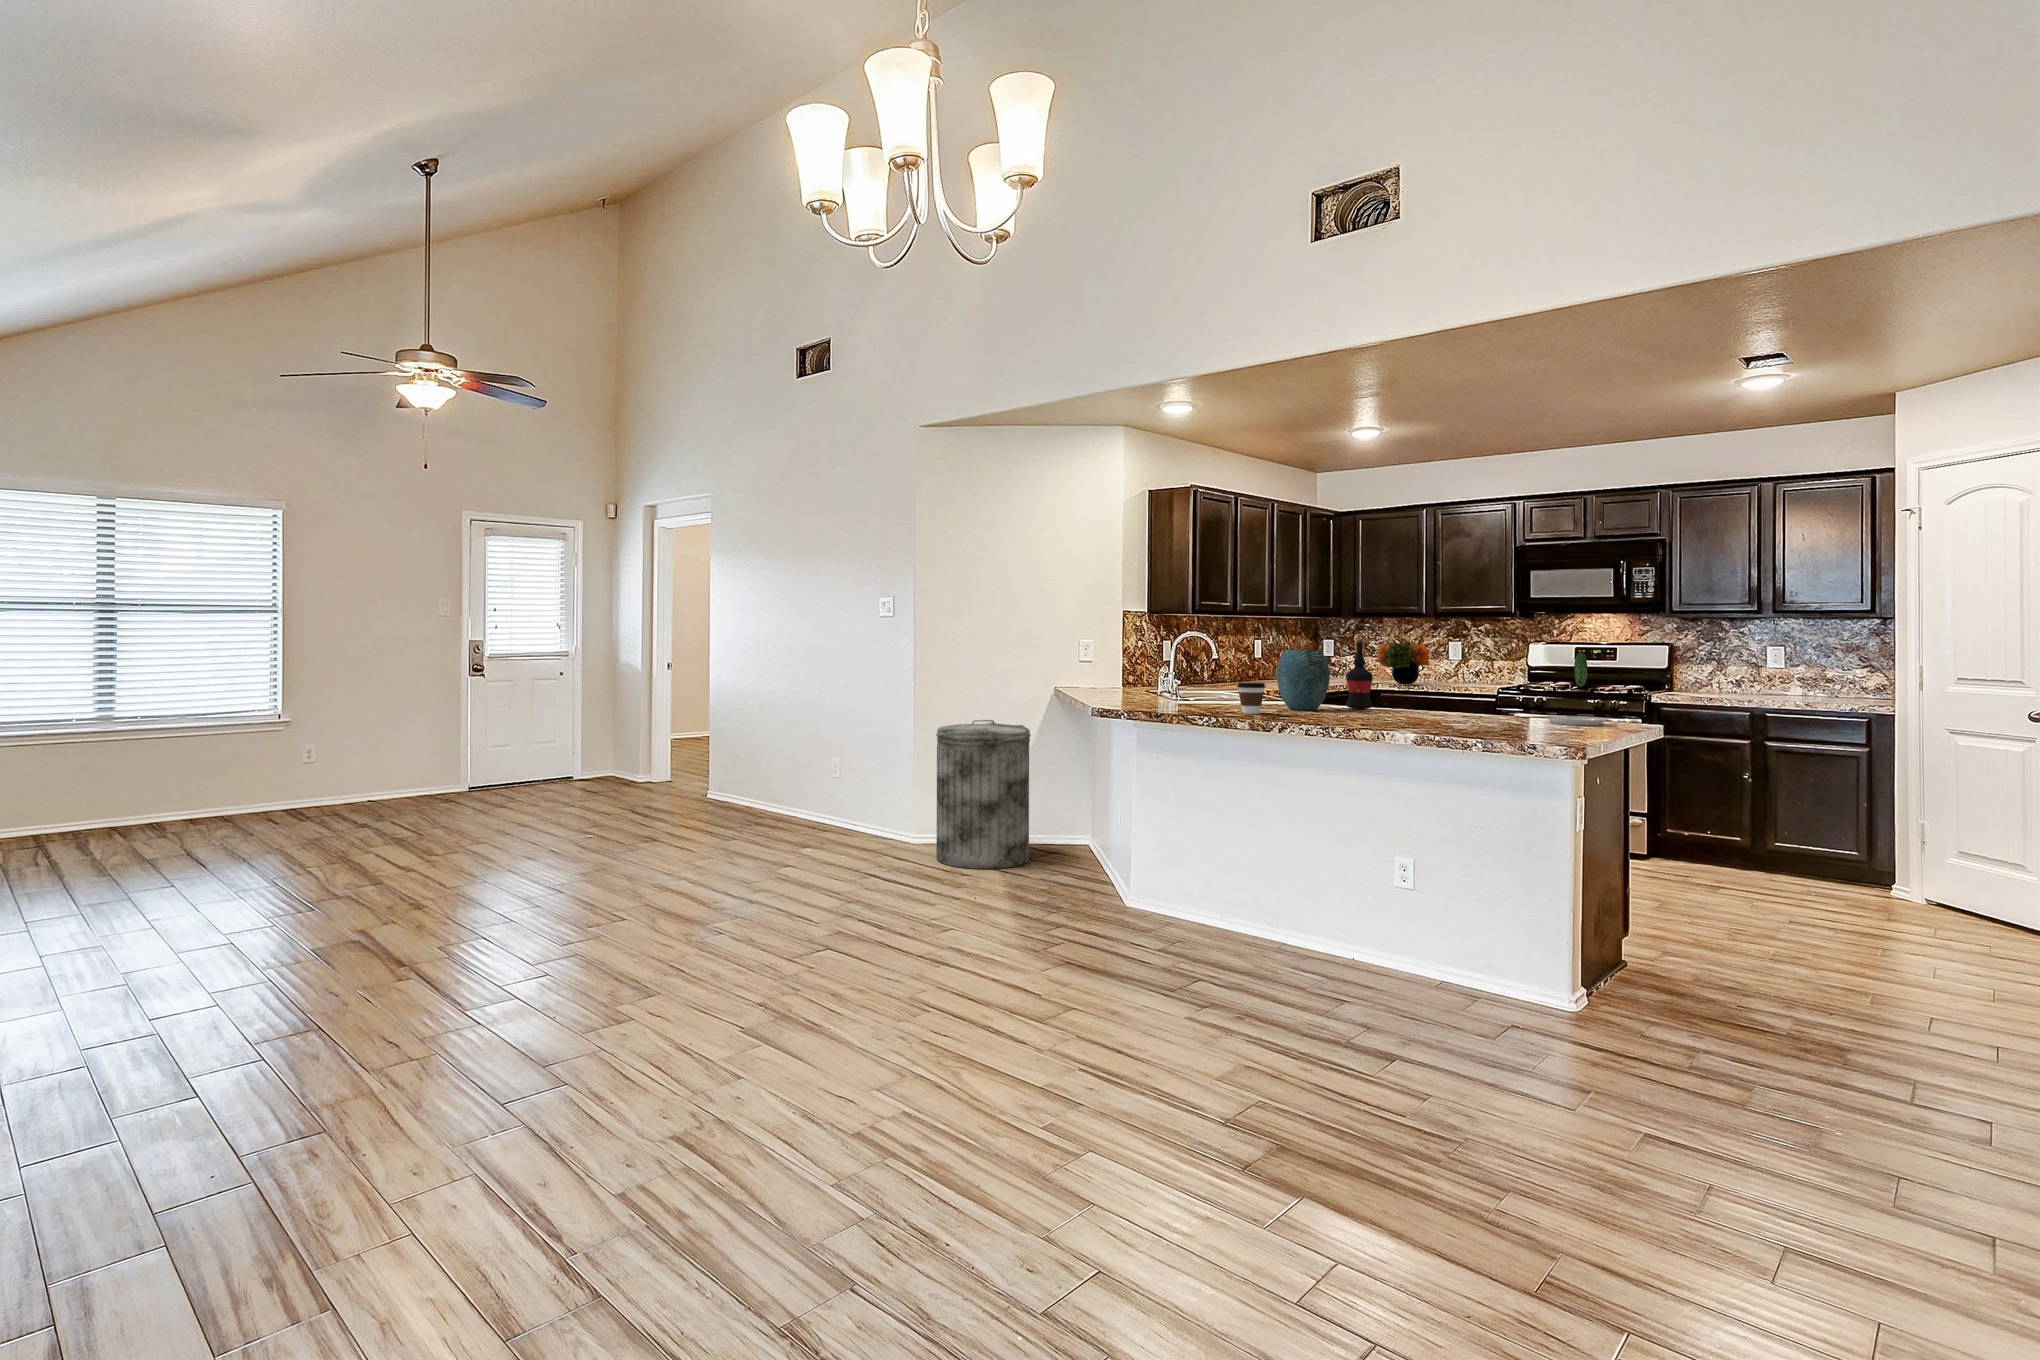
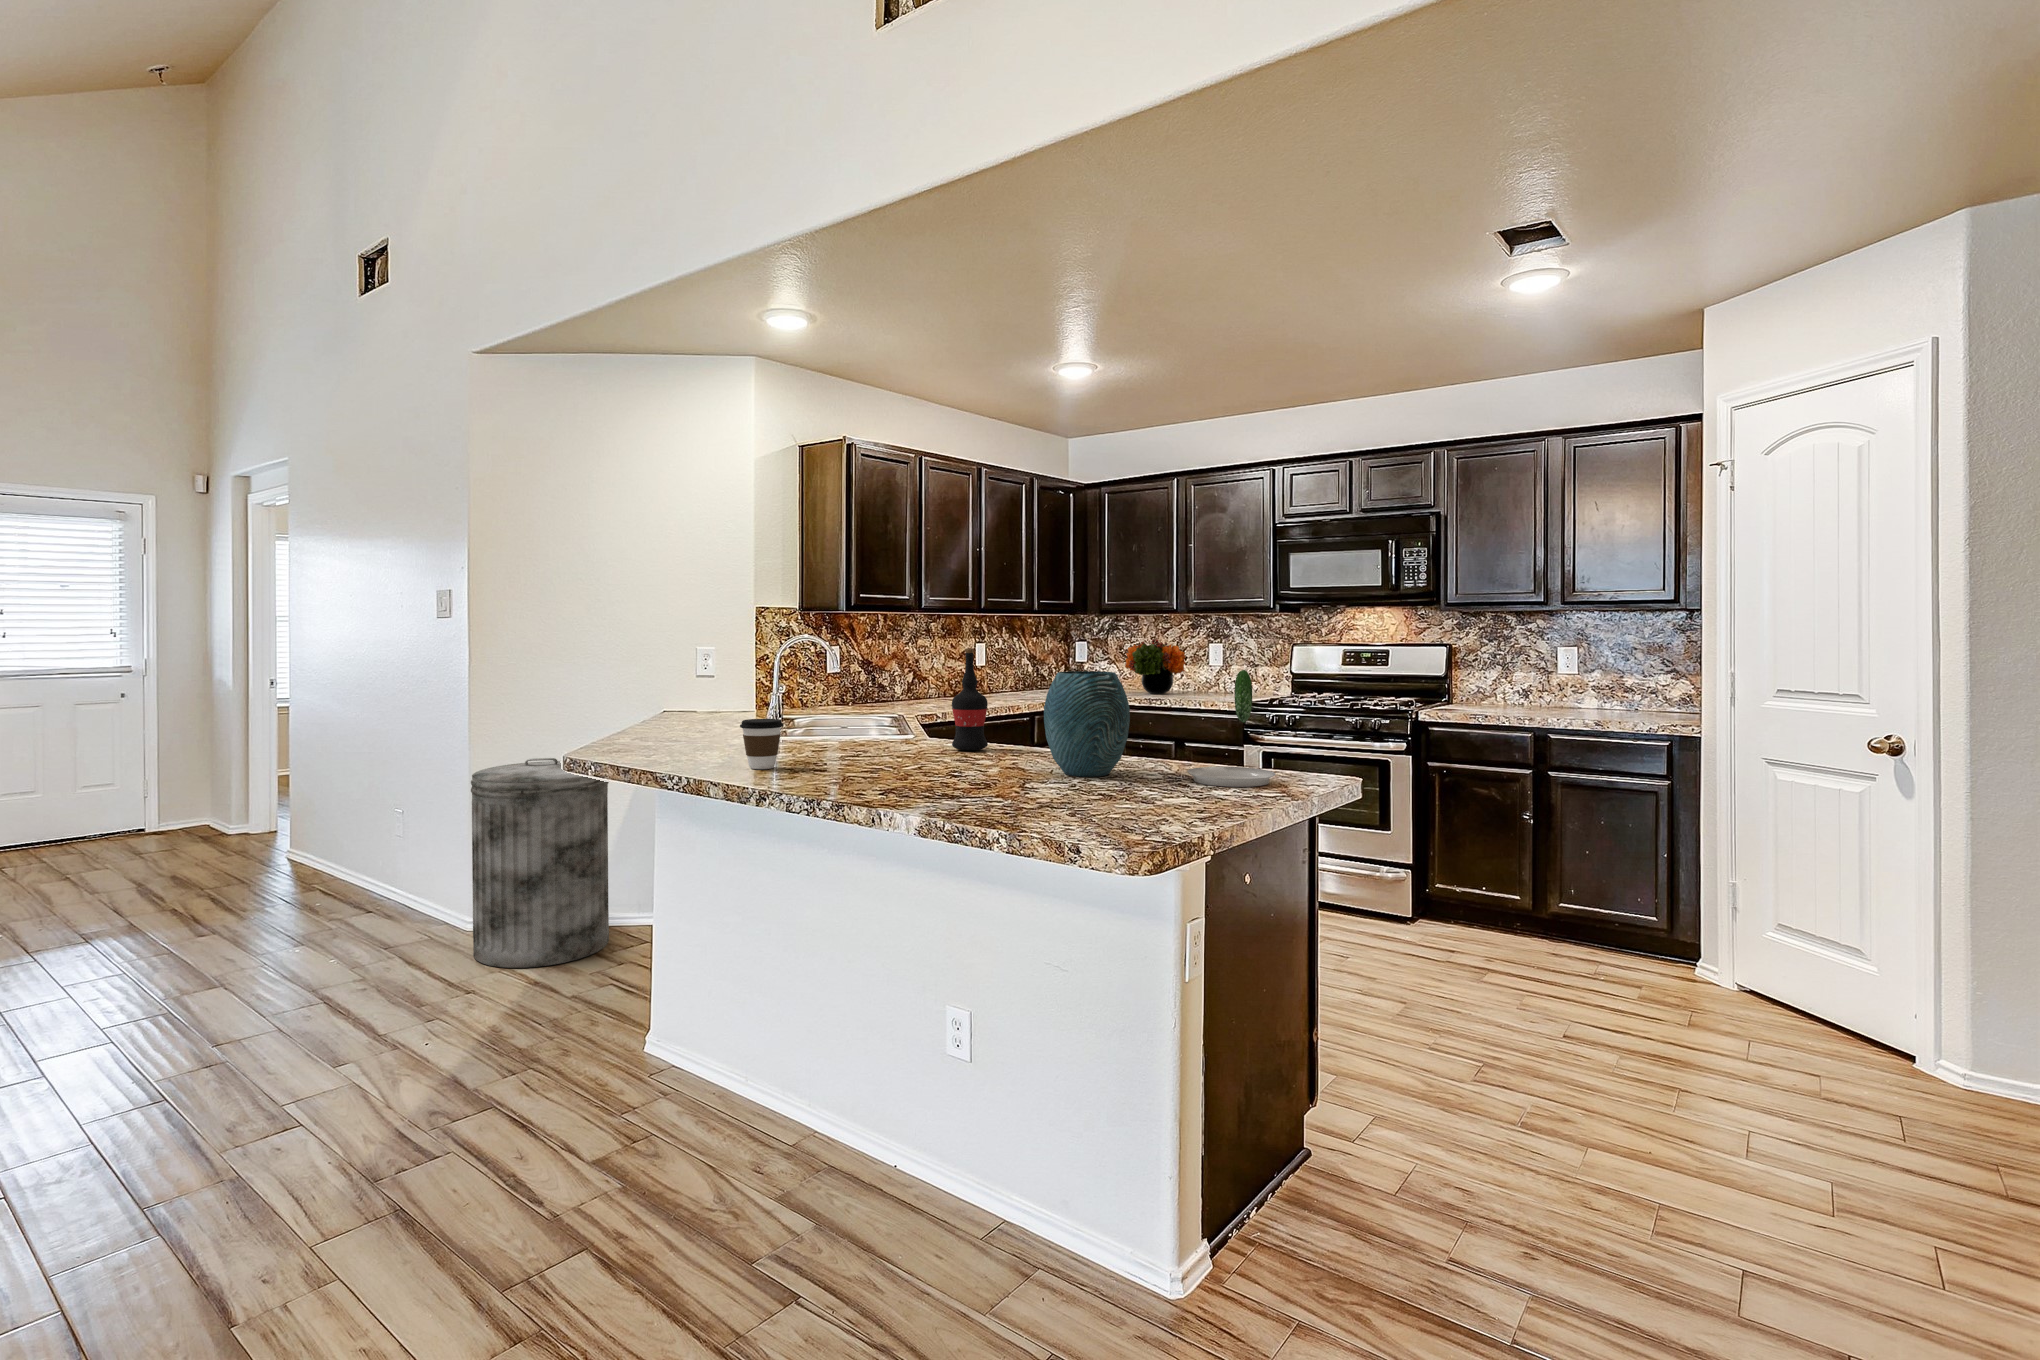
vase: present [1277,650,1330,710] -> present [1044,671,1130,777]

